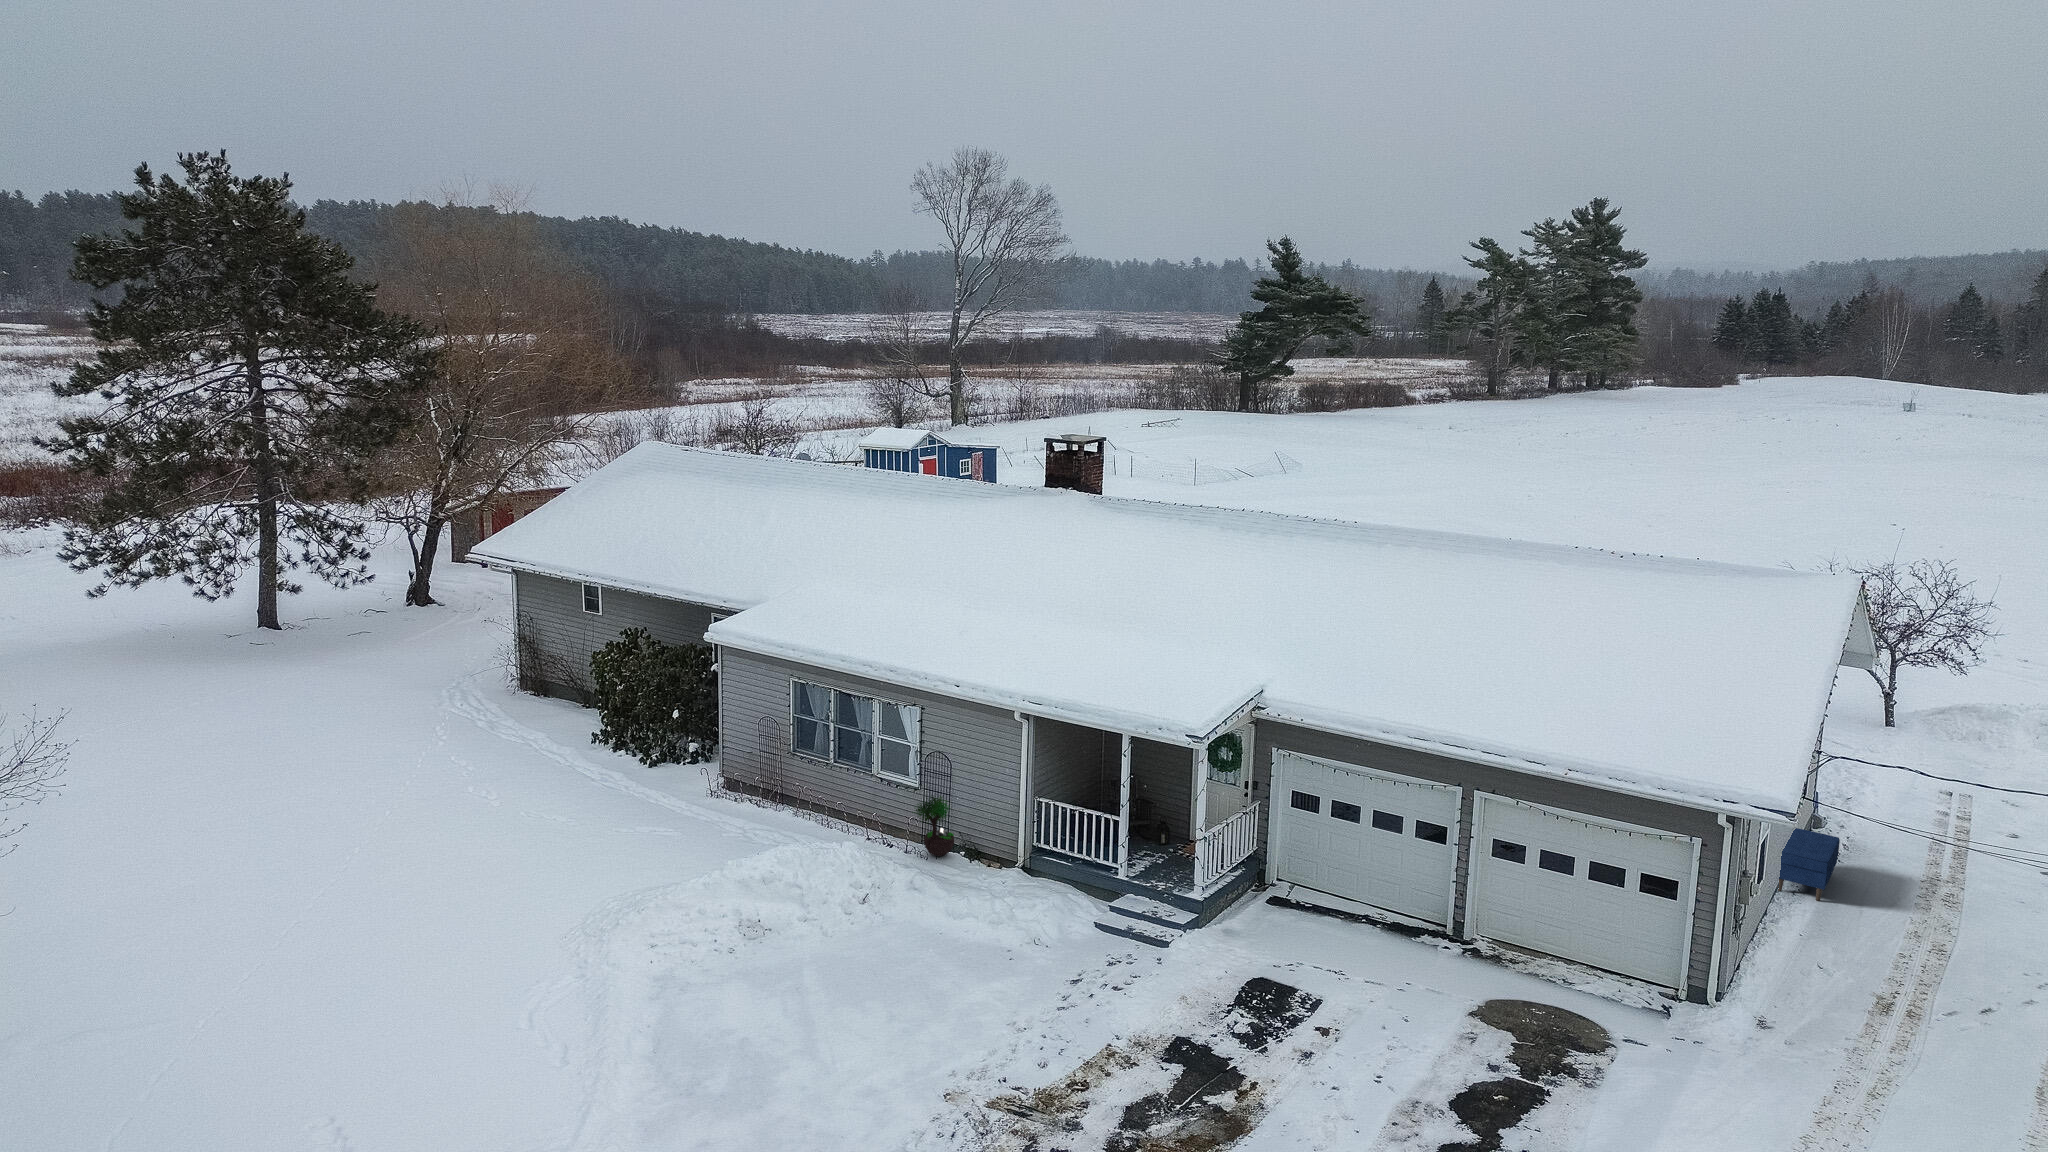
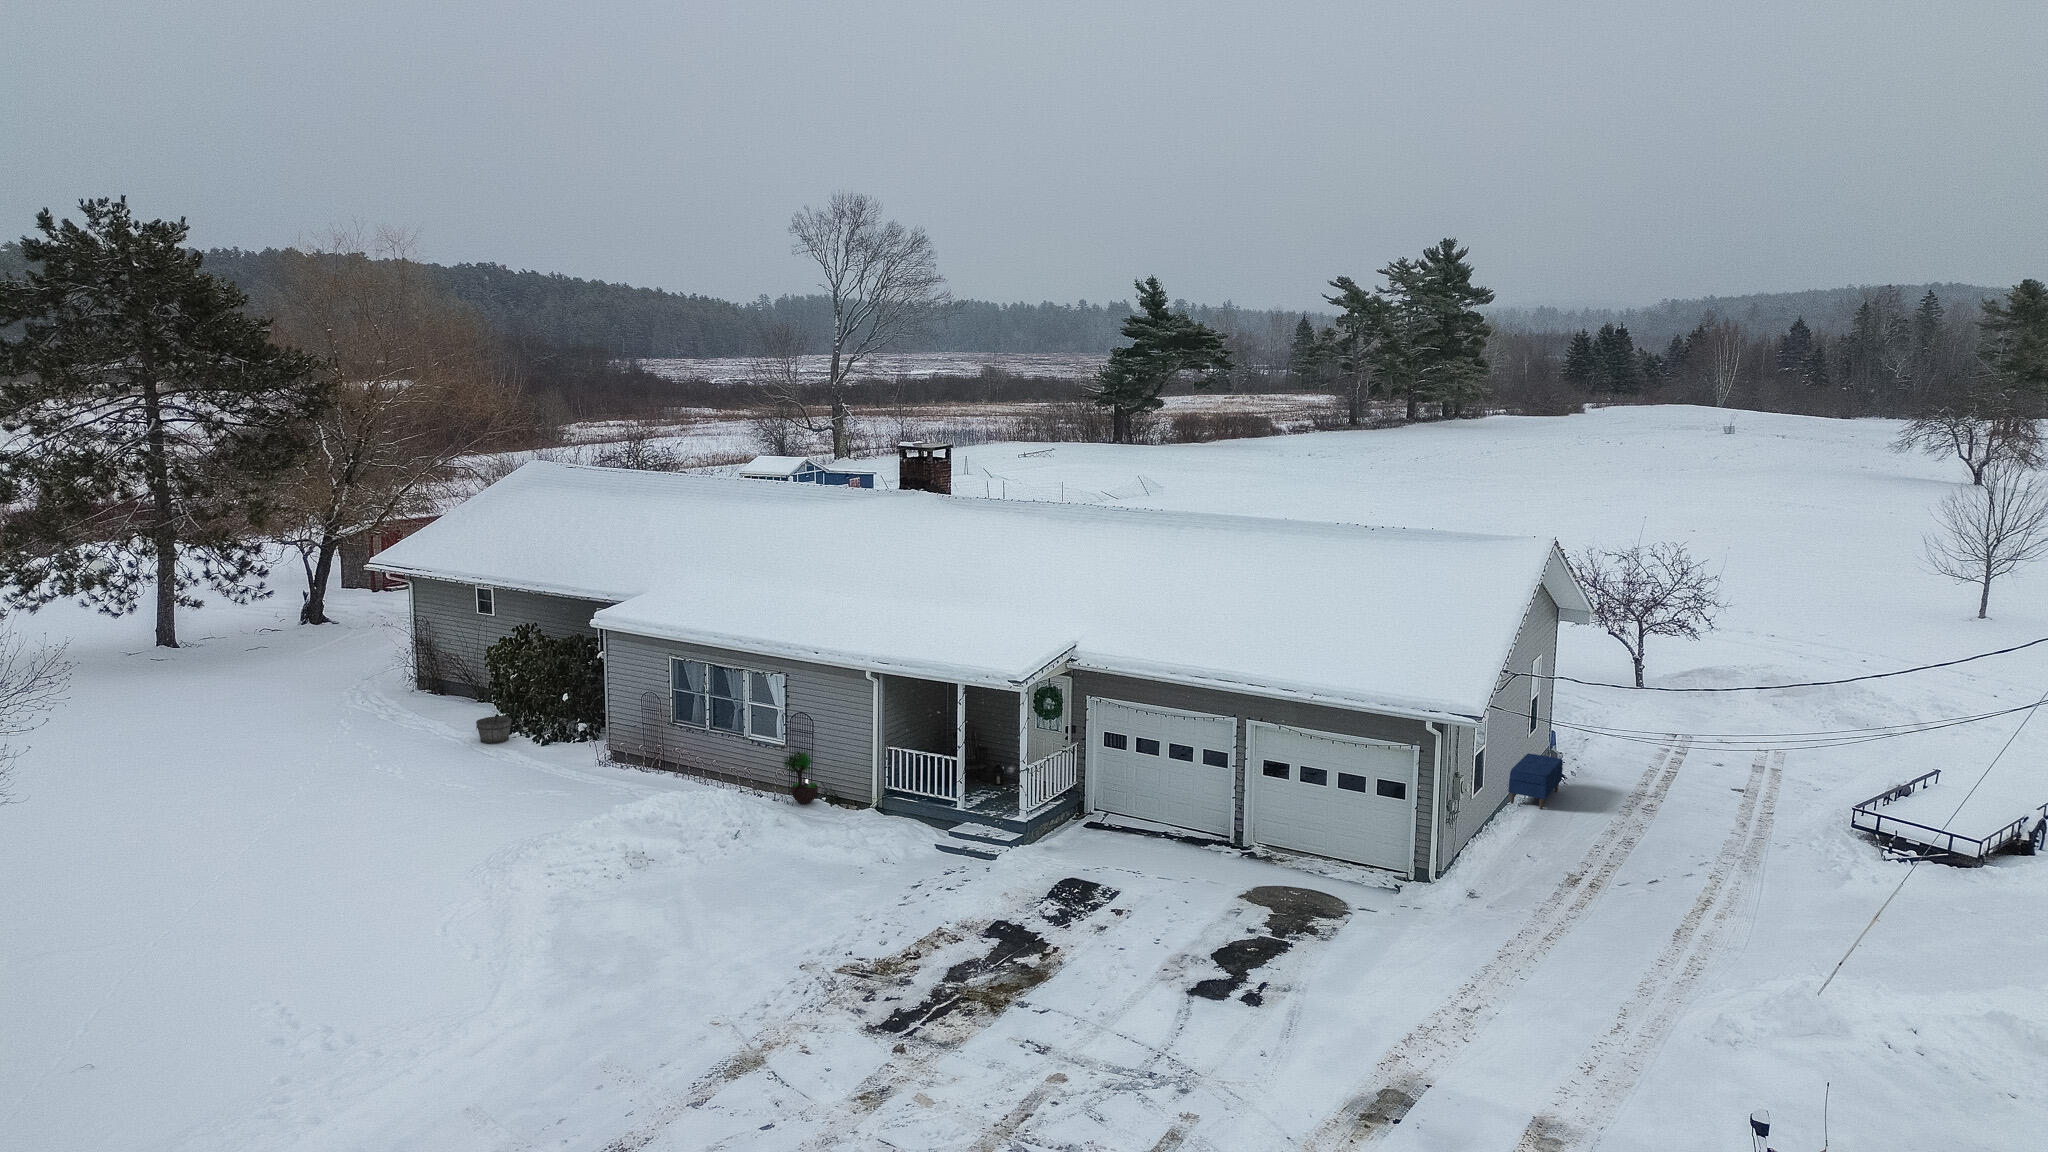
wooden bucket: none [577,727,616,761] -> present [476,713,512,744]

